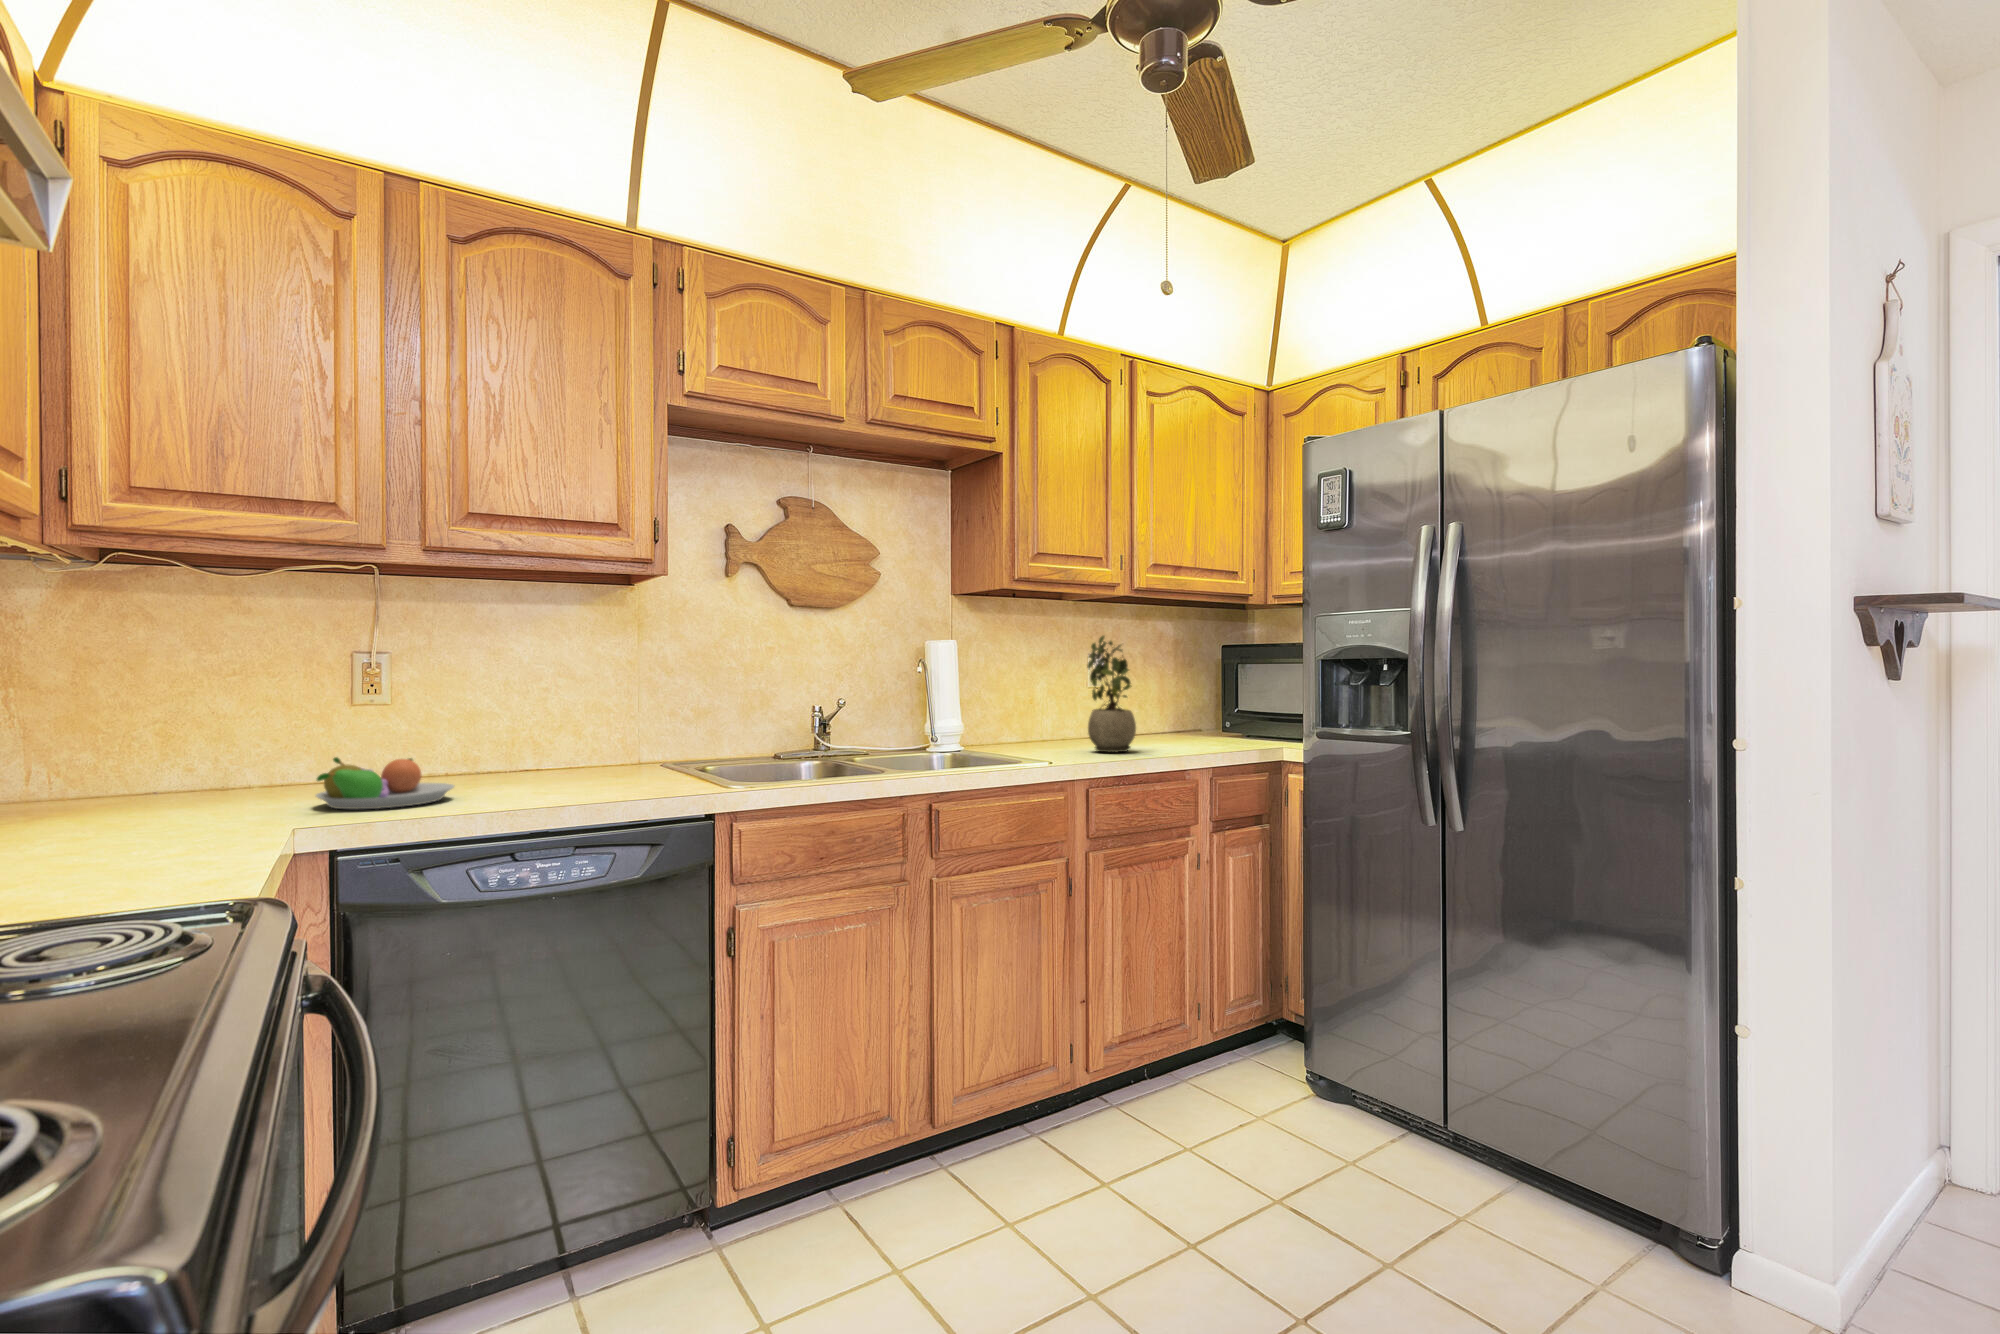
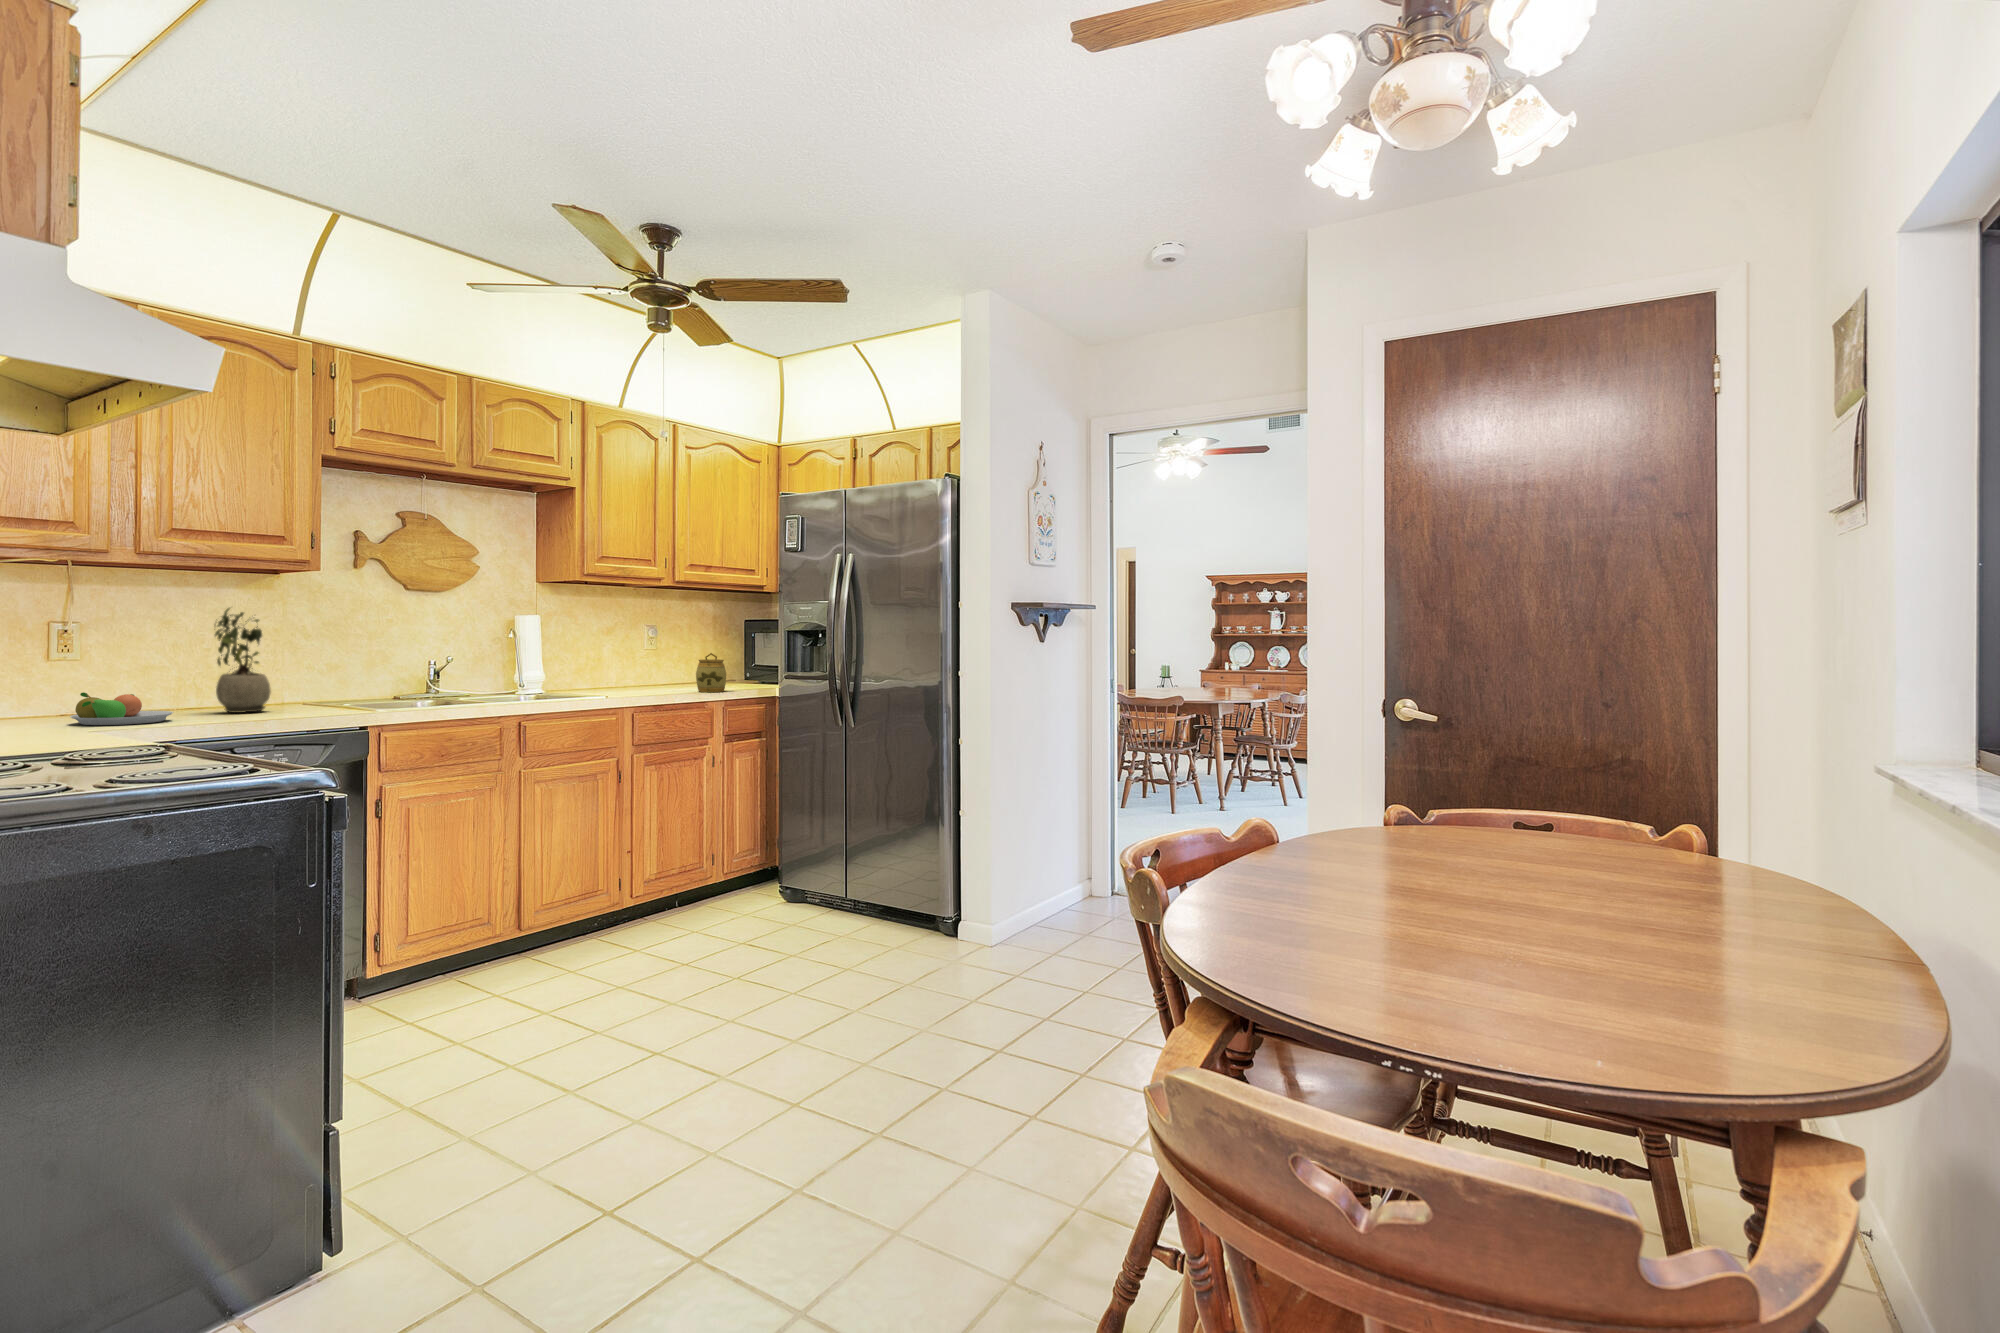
potted plant: present [1087,636,1136,752] -> present [215,608,271,713]
jar: none [1167,691,1214,750] -> present [696,653,726,692]

